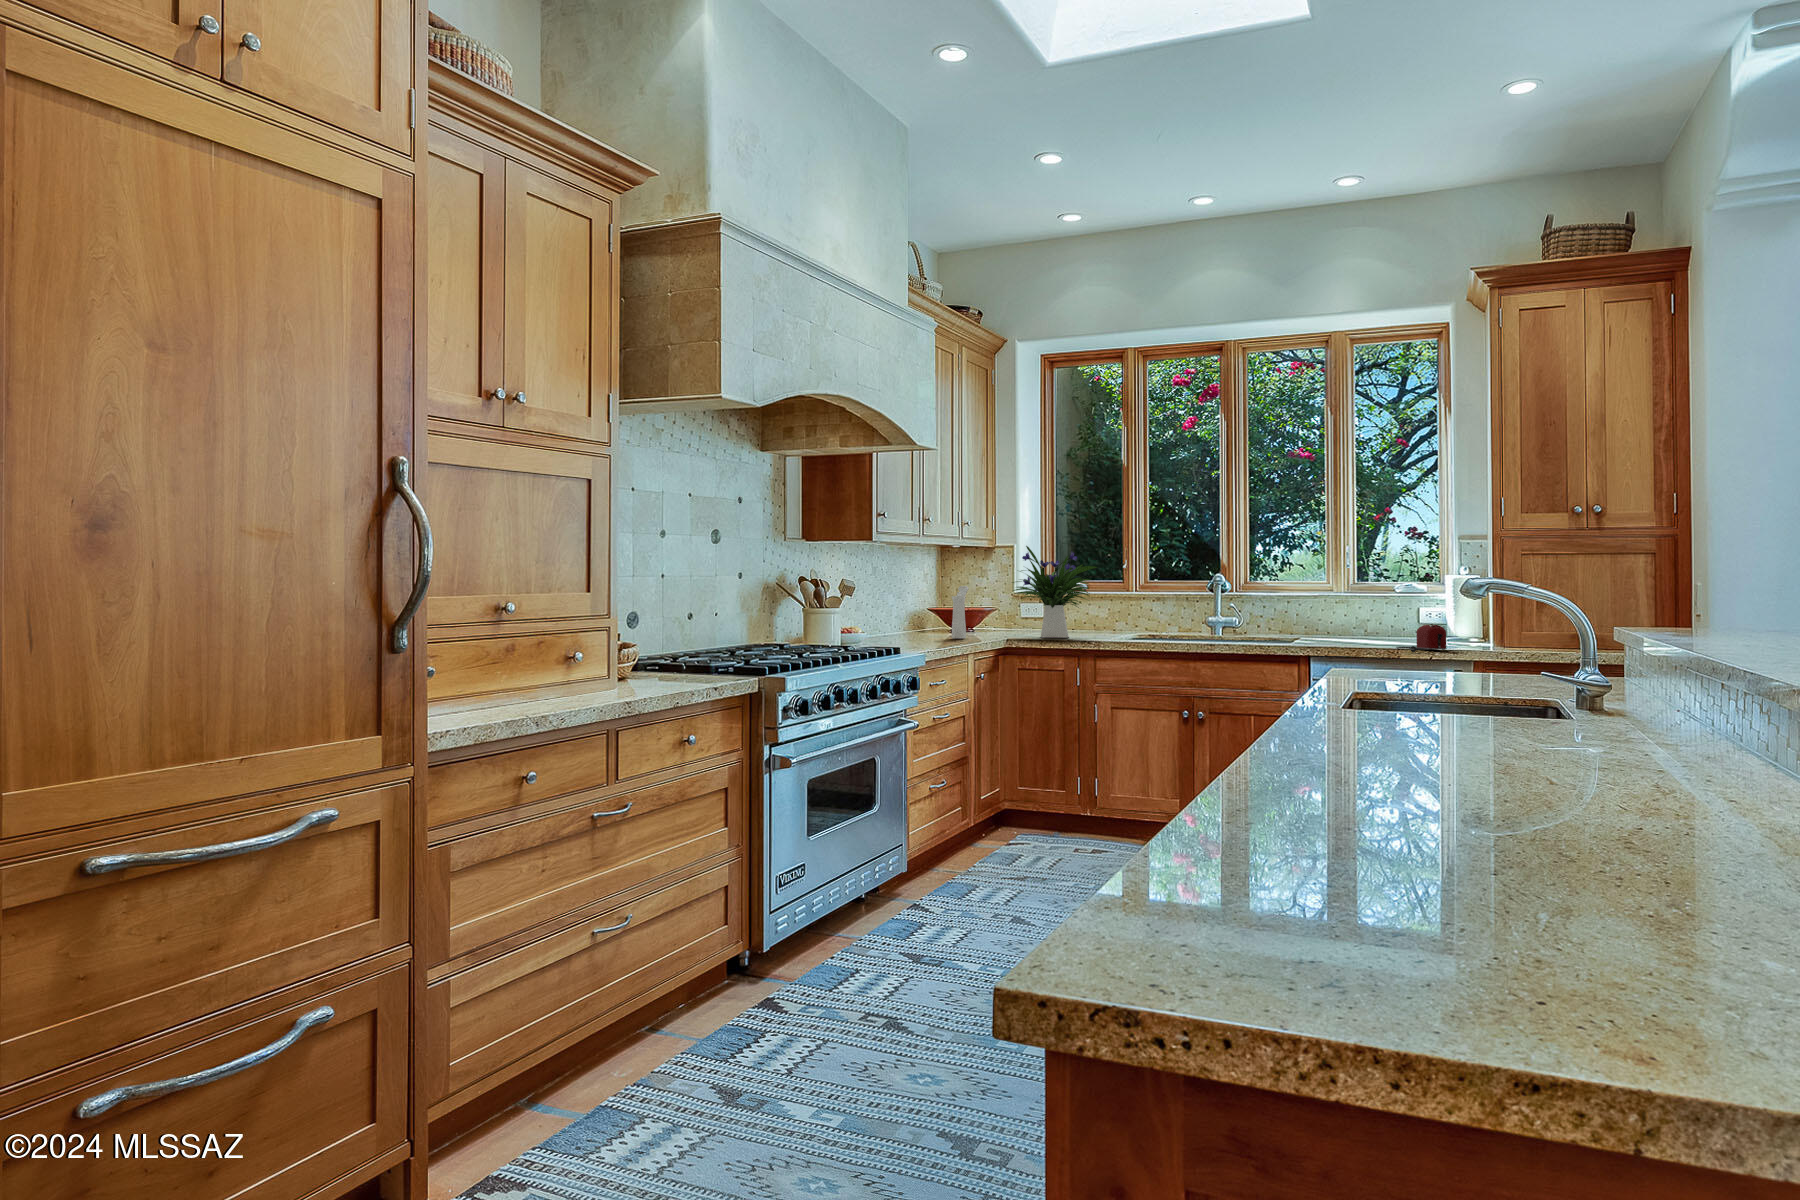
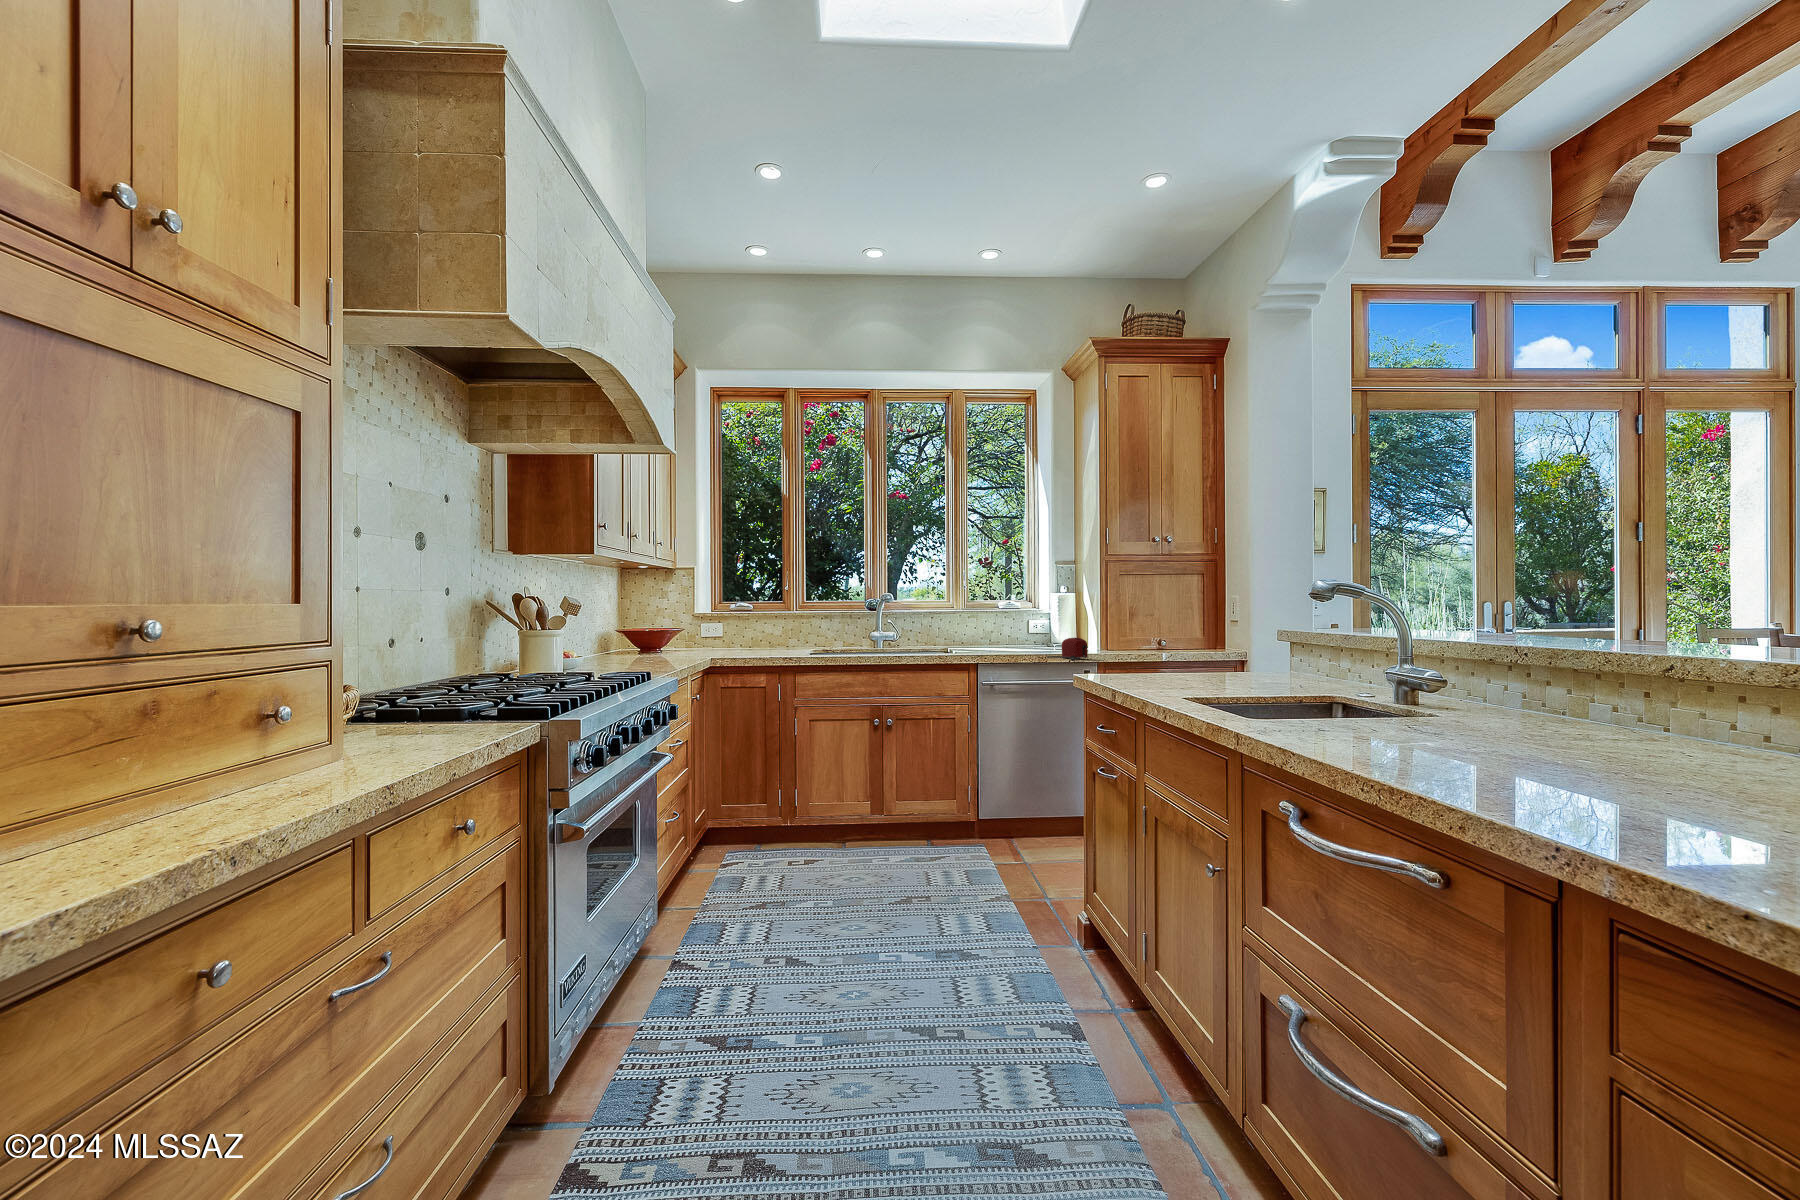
flower arrangement: present [1012,546,1097,638] -> none [711,567,795,656]
pepper mill: present [952,586,968,639] -> none [661,607,676,660]

